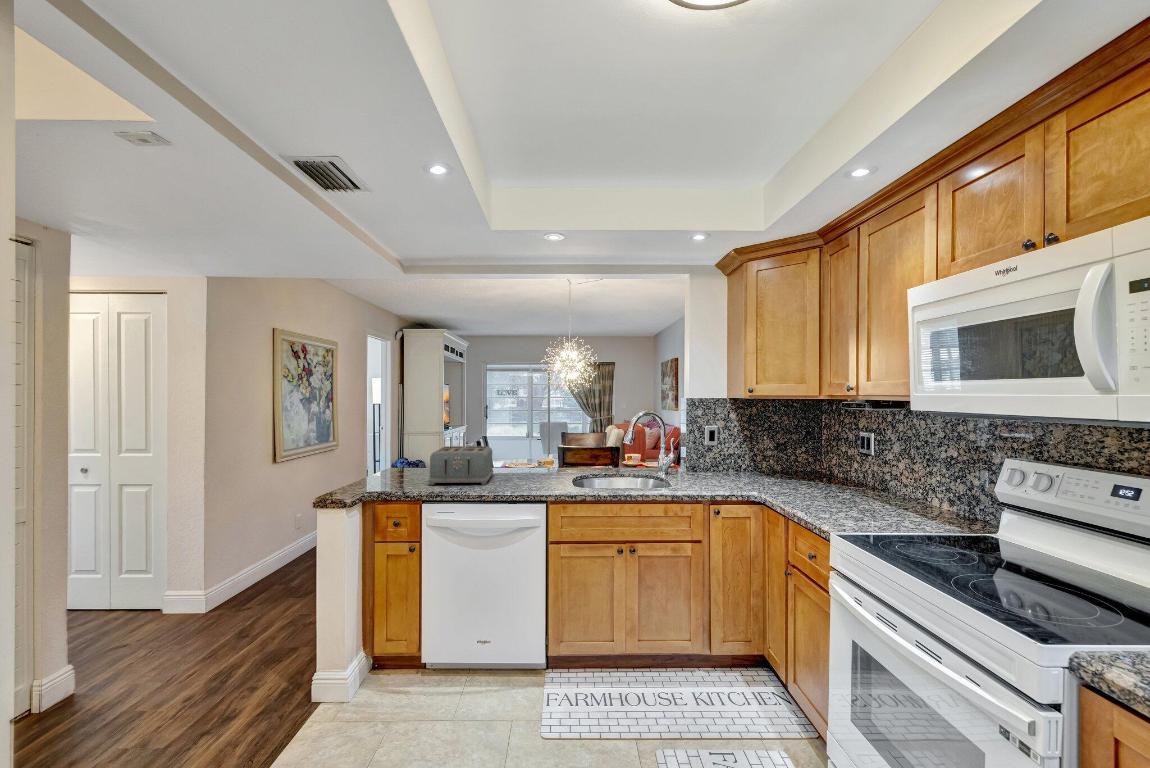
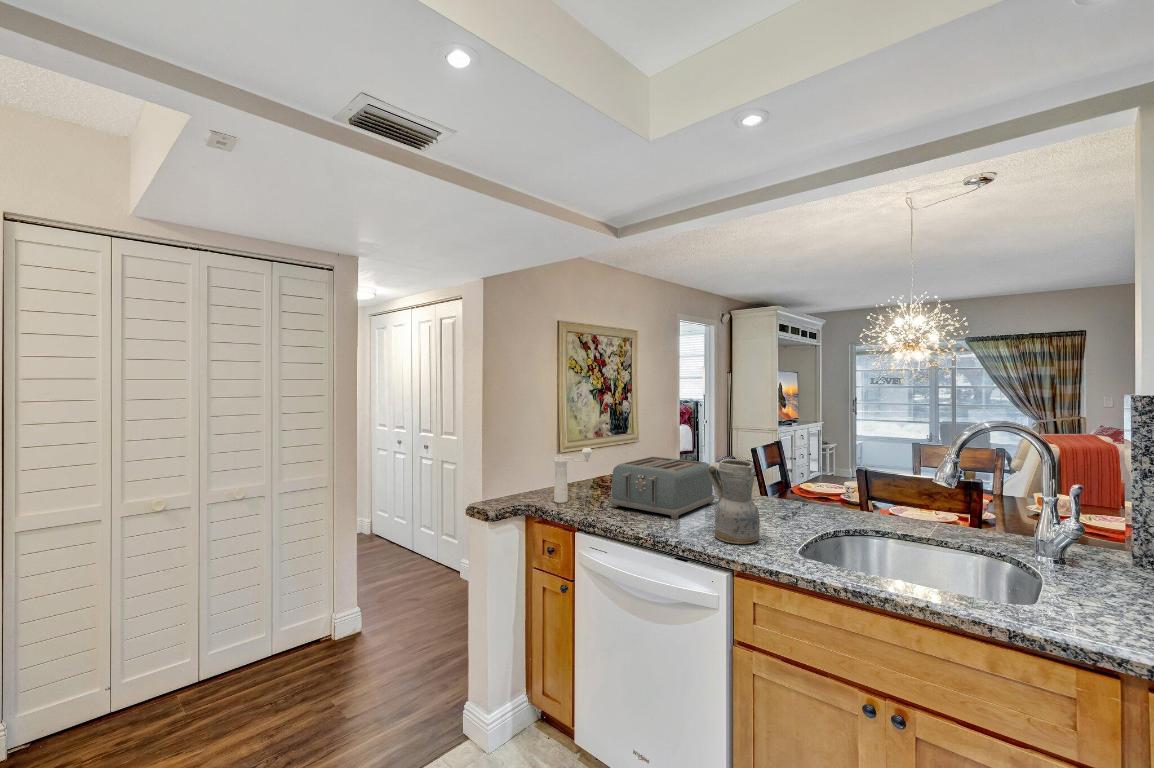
ceramic pitcher: none [517,438,550,489] -> present [708,459,760,544]
pepper mill: none [376,443,405,489] -> present [553,448,592,503]

